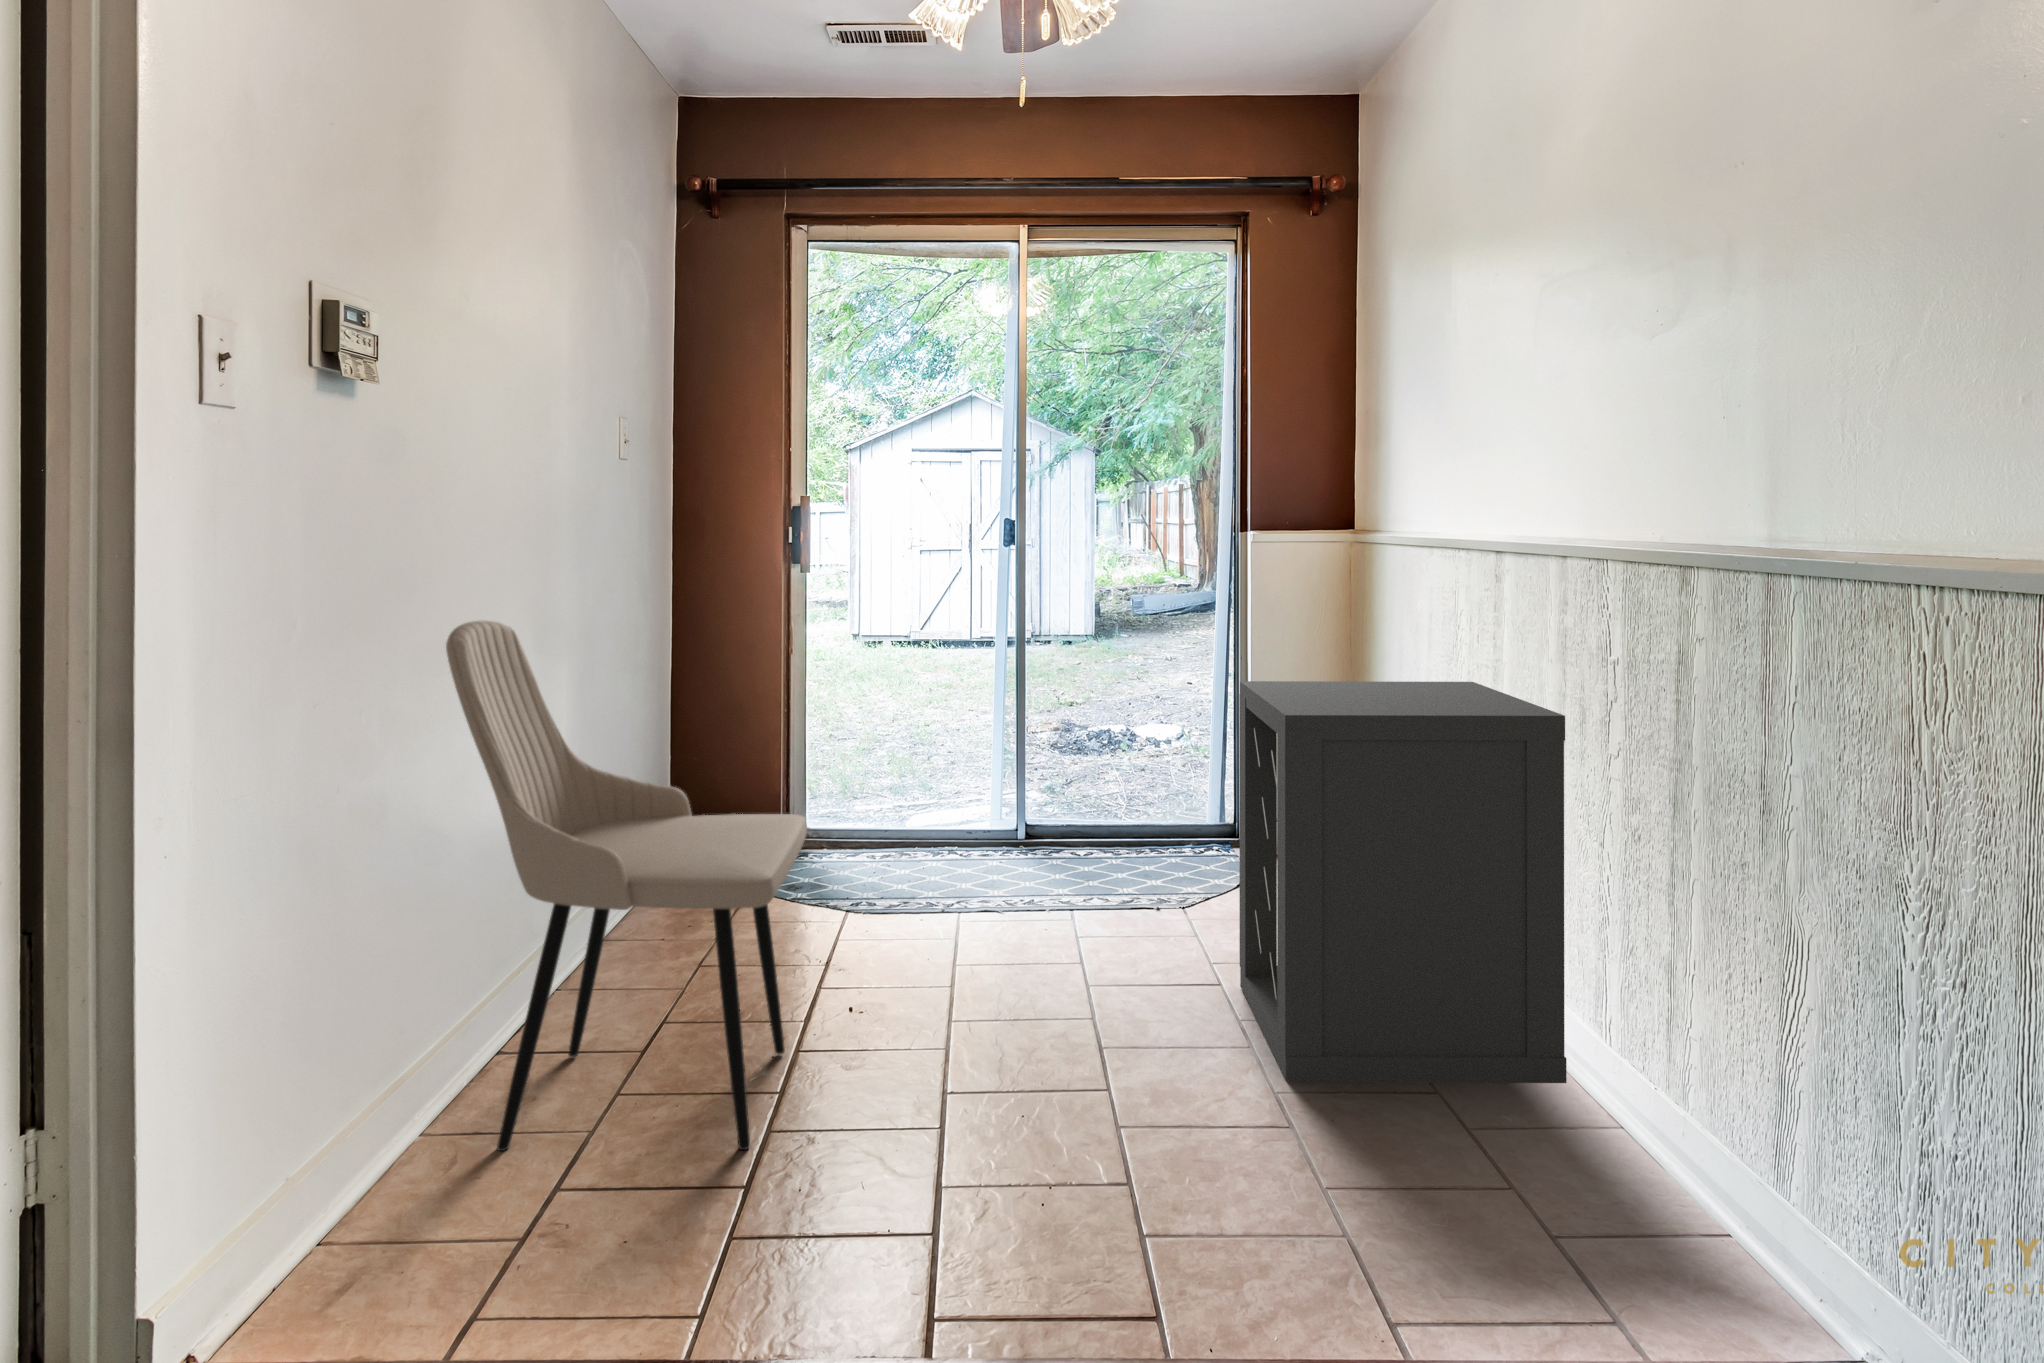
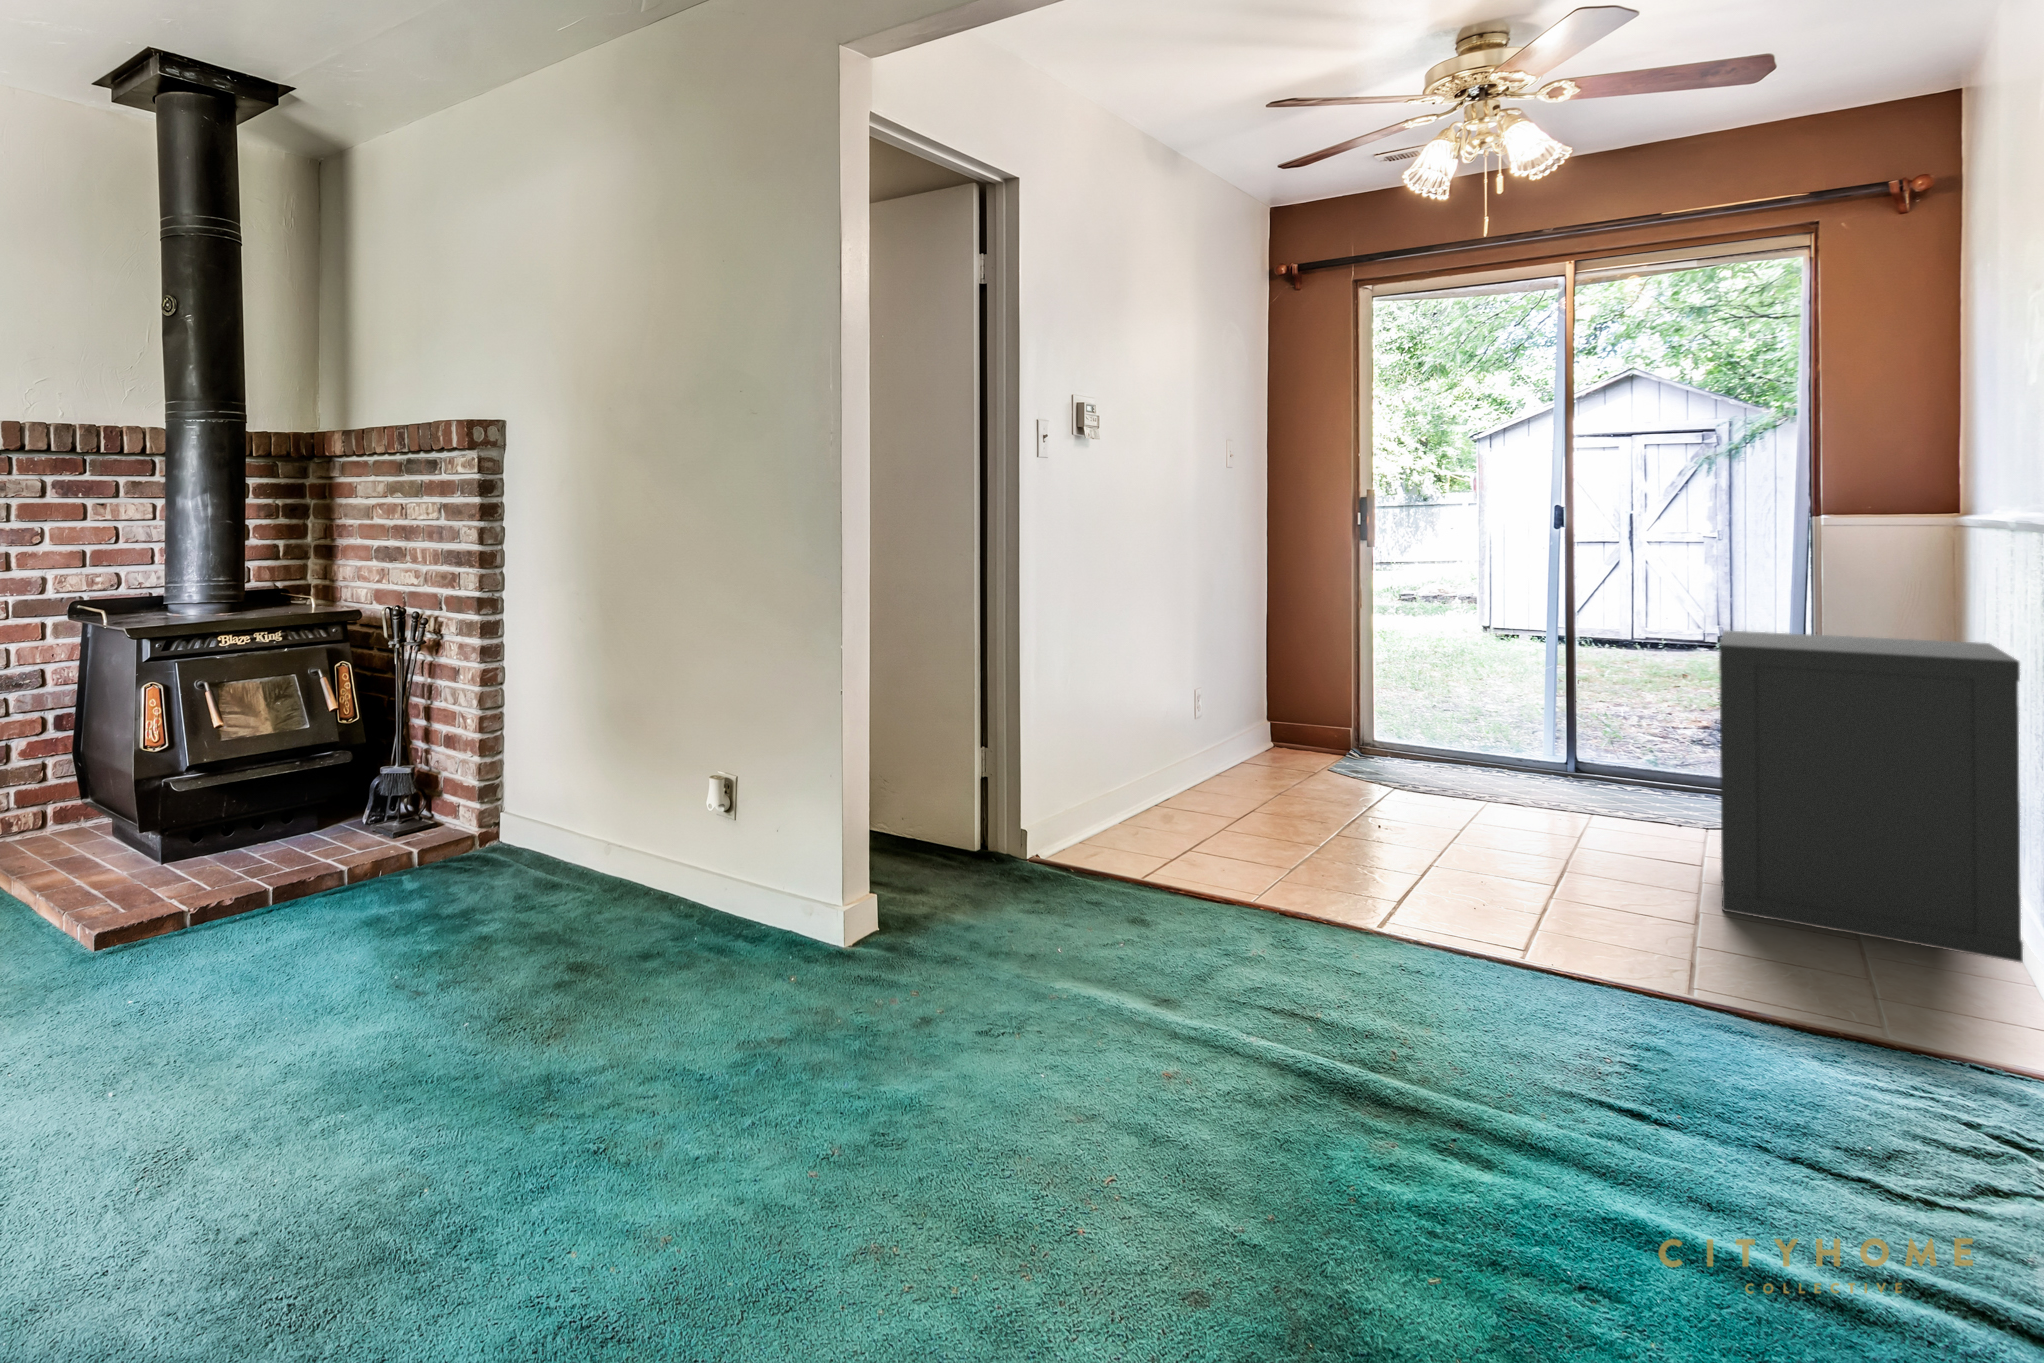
dining chair: present [446,621,807,1151] -> none [1131,562,1344,860]

